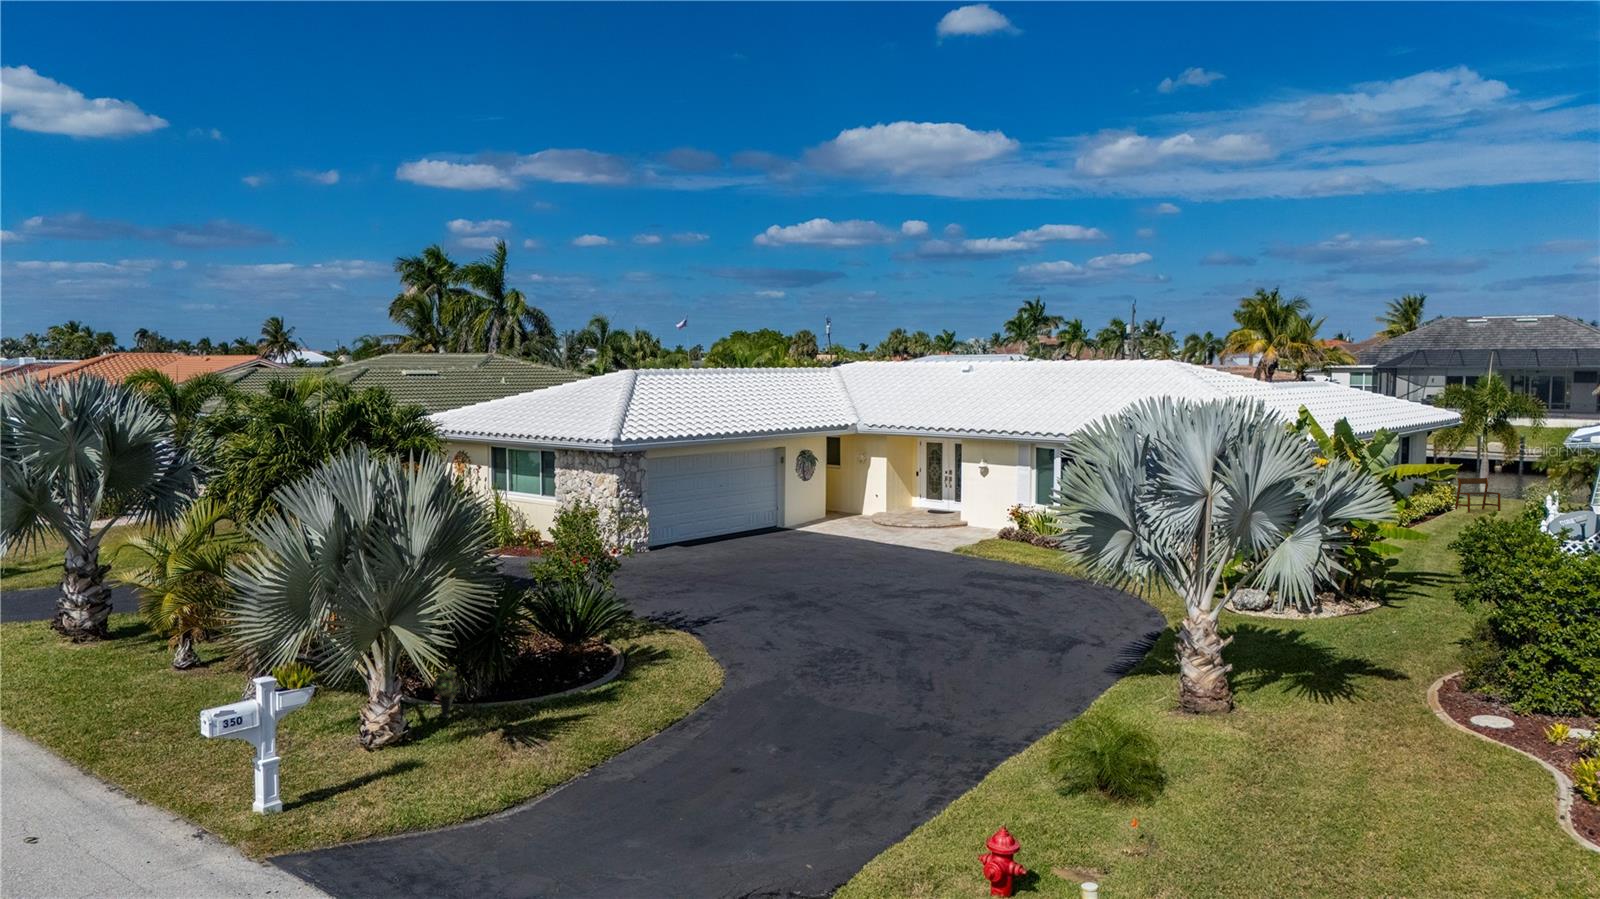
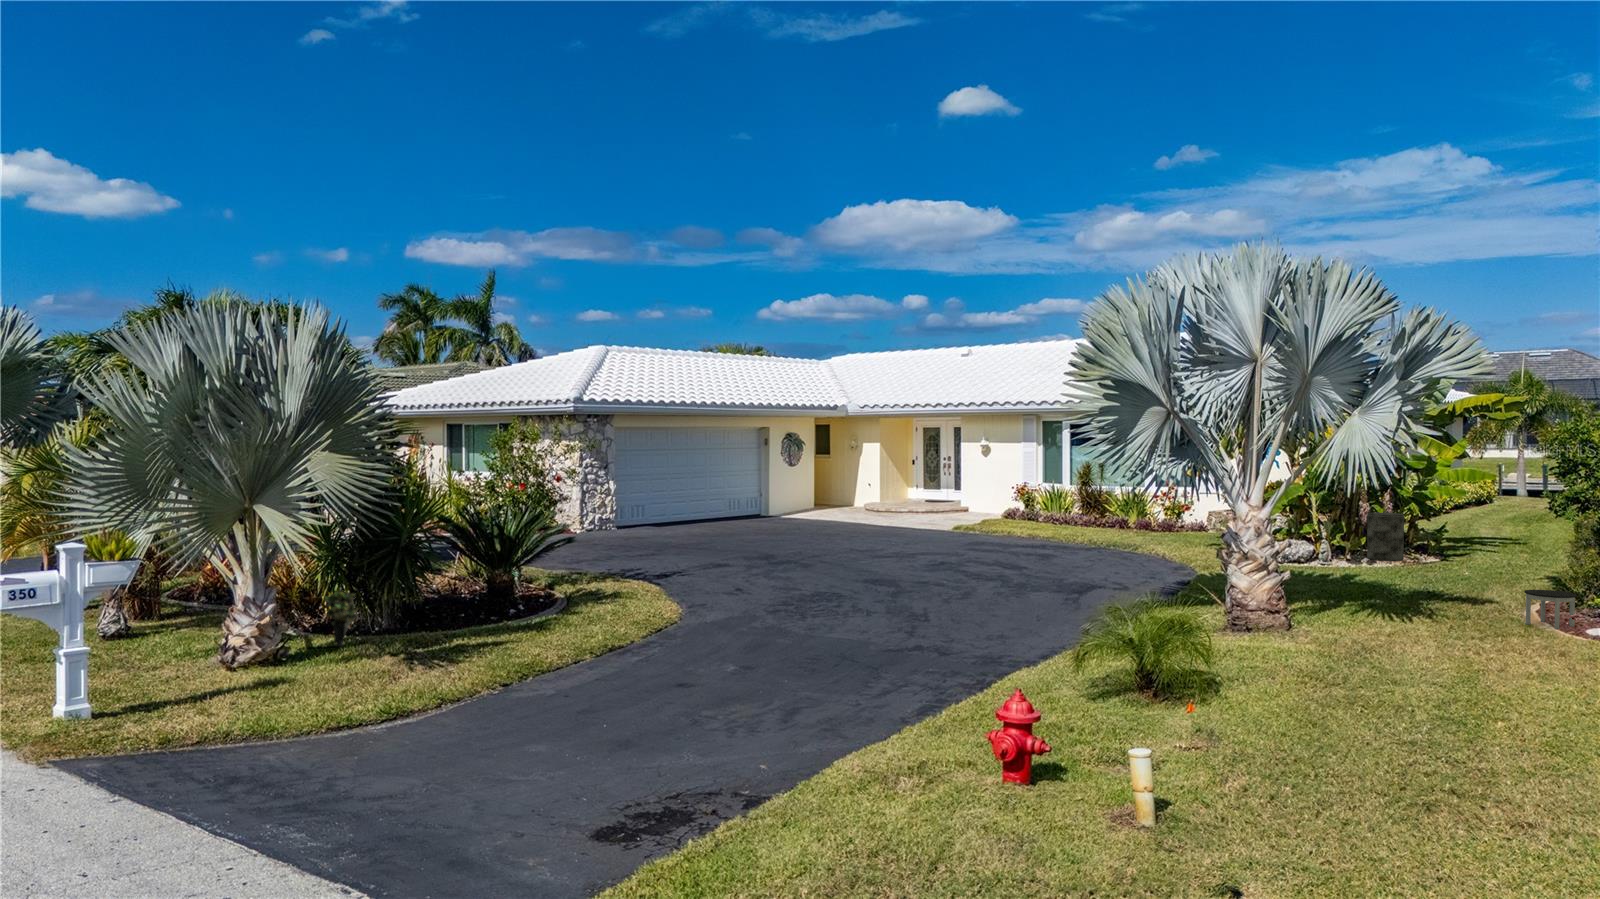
bench: present [1455,478,1501,512] -> none [1490,462,1539,498]
trash can: none [1318,567,1352,613] -> present [1367,511,1404,561]
round table: none [1428,676,1470,713] -> present [1524,590,1577,629]

